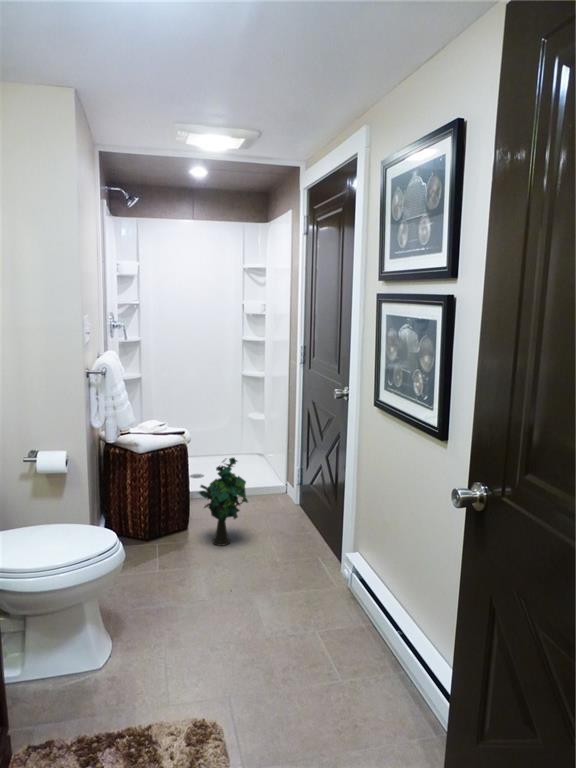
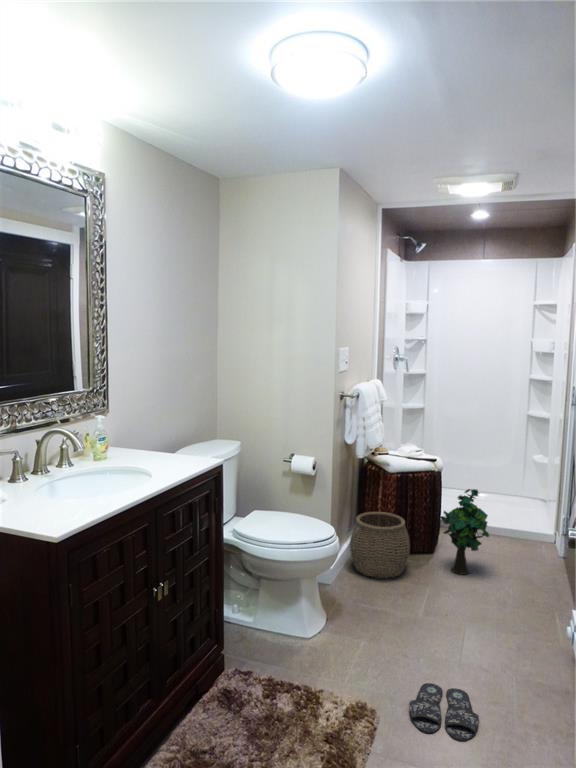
woven basket: none [106,499,175,574] -> present [350,512,410,578]
slippers: none [244,664,314,723] -> present [409,683,479,741]

